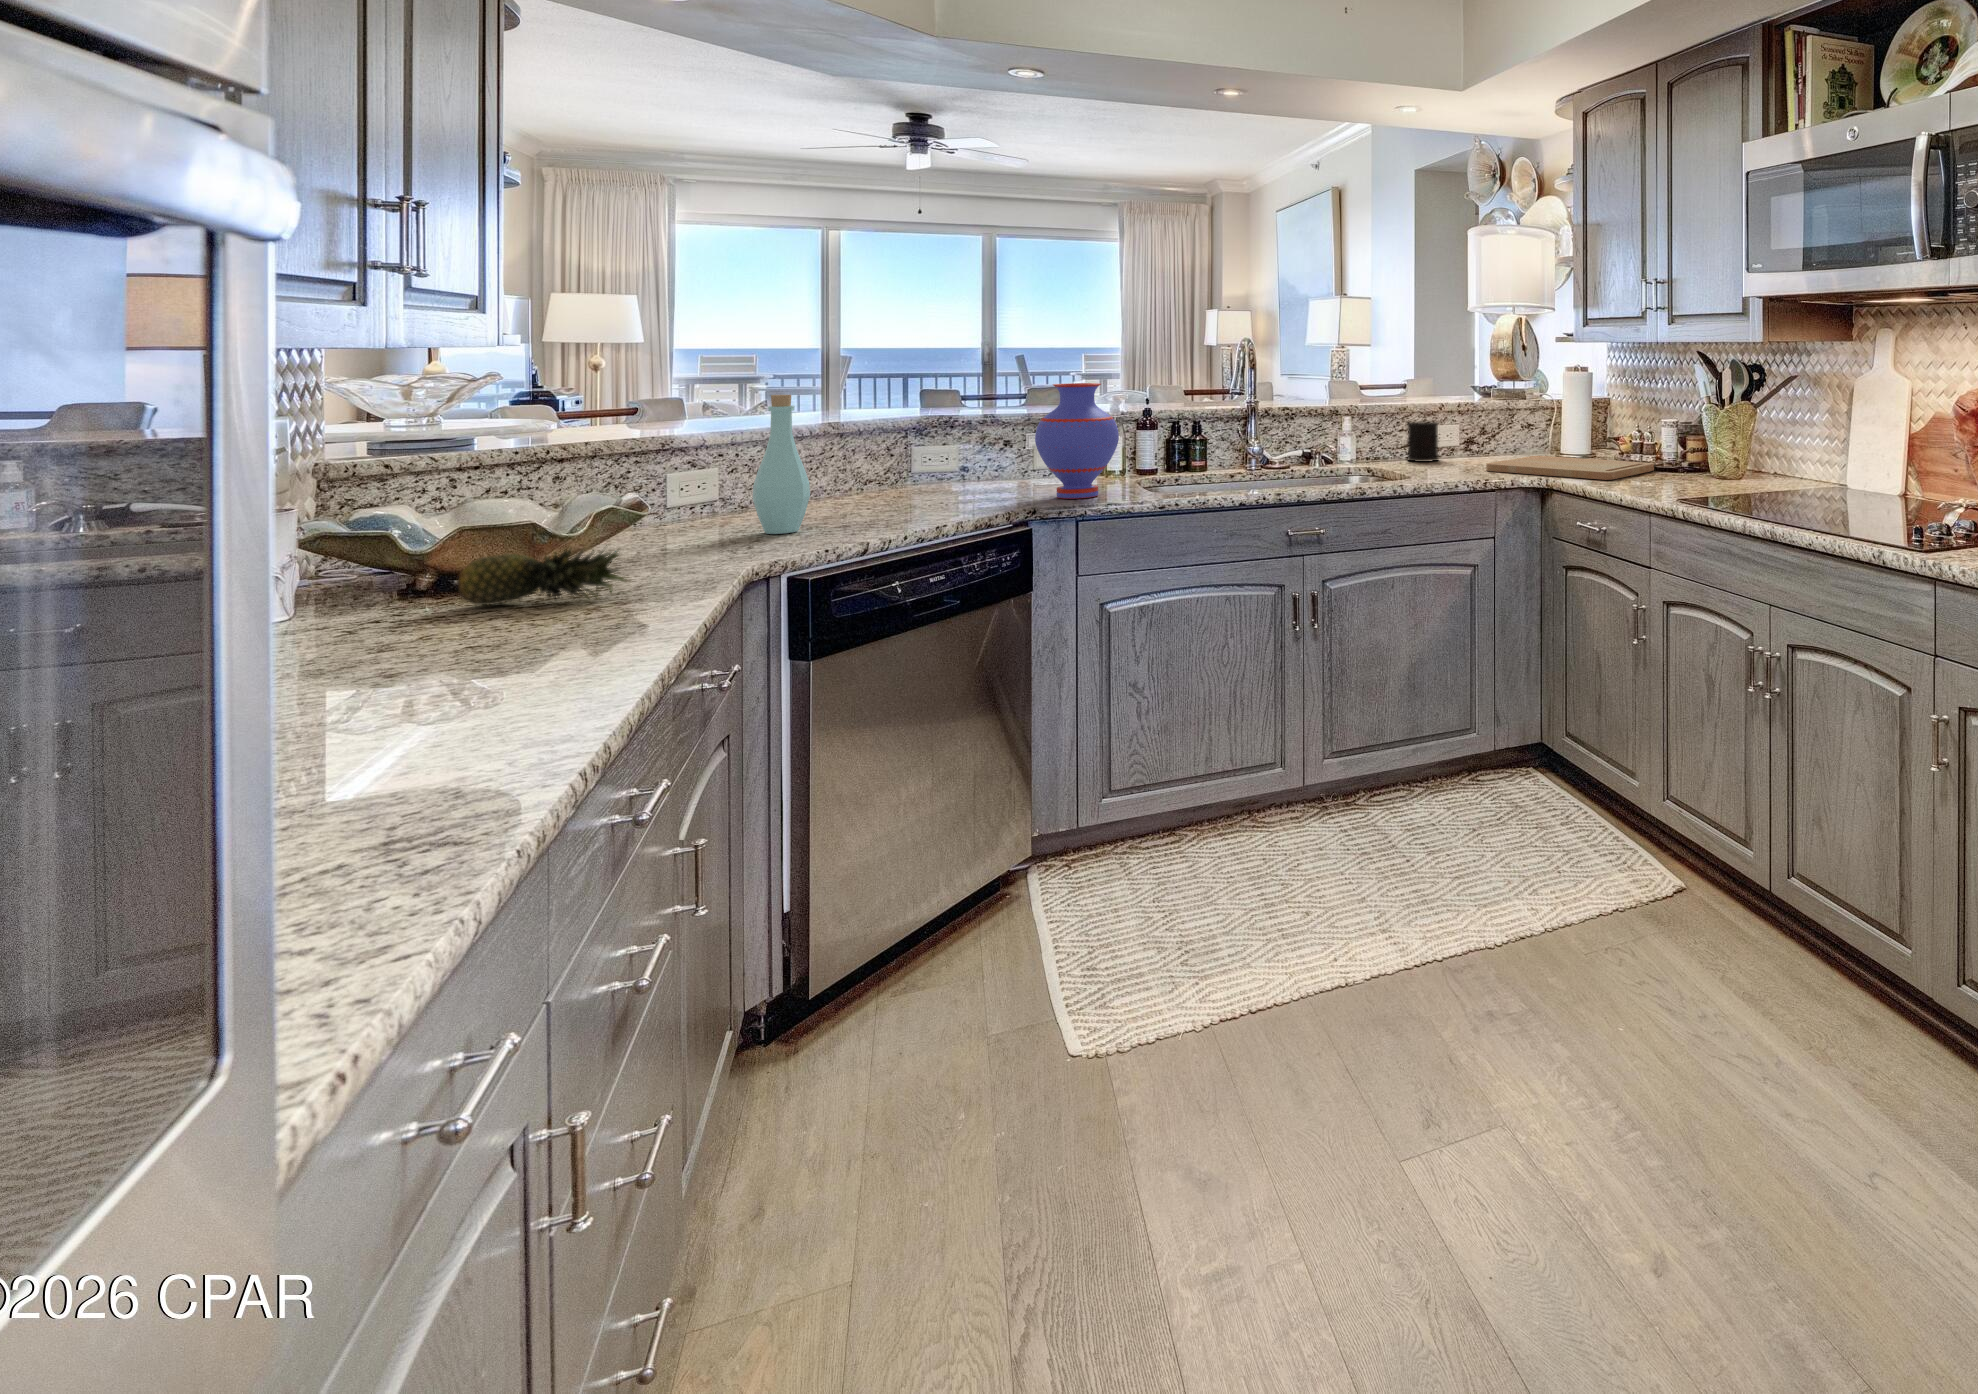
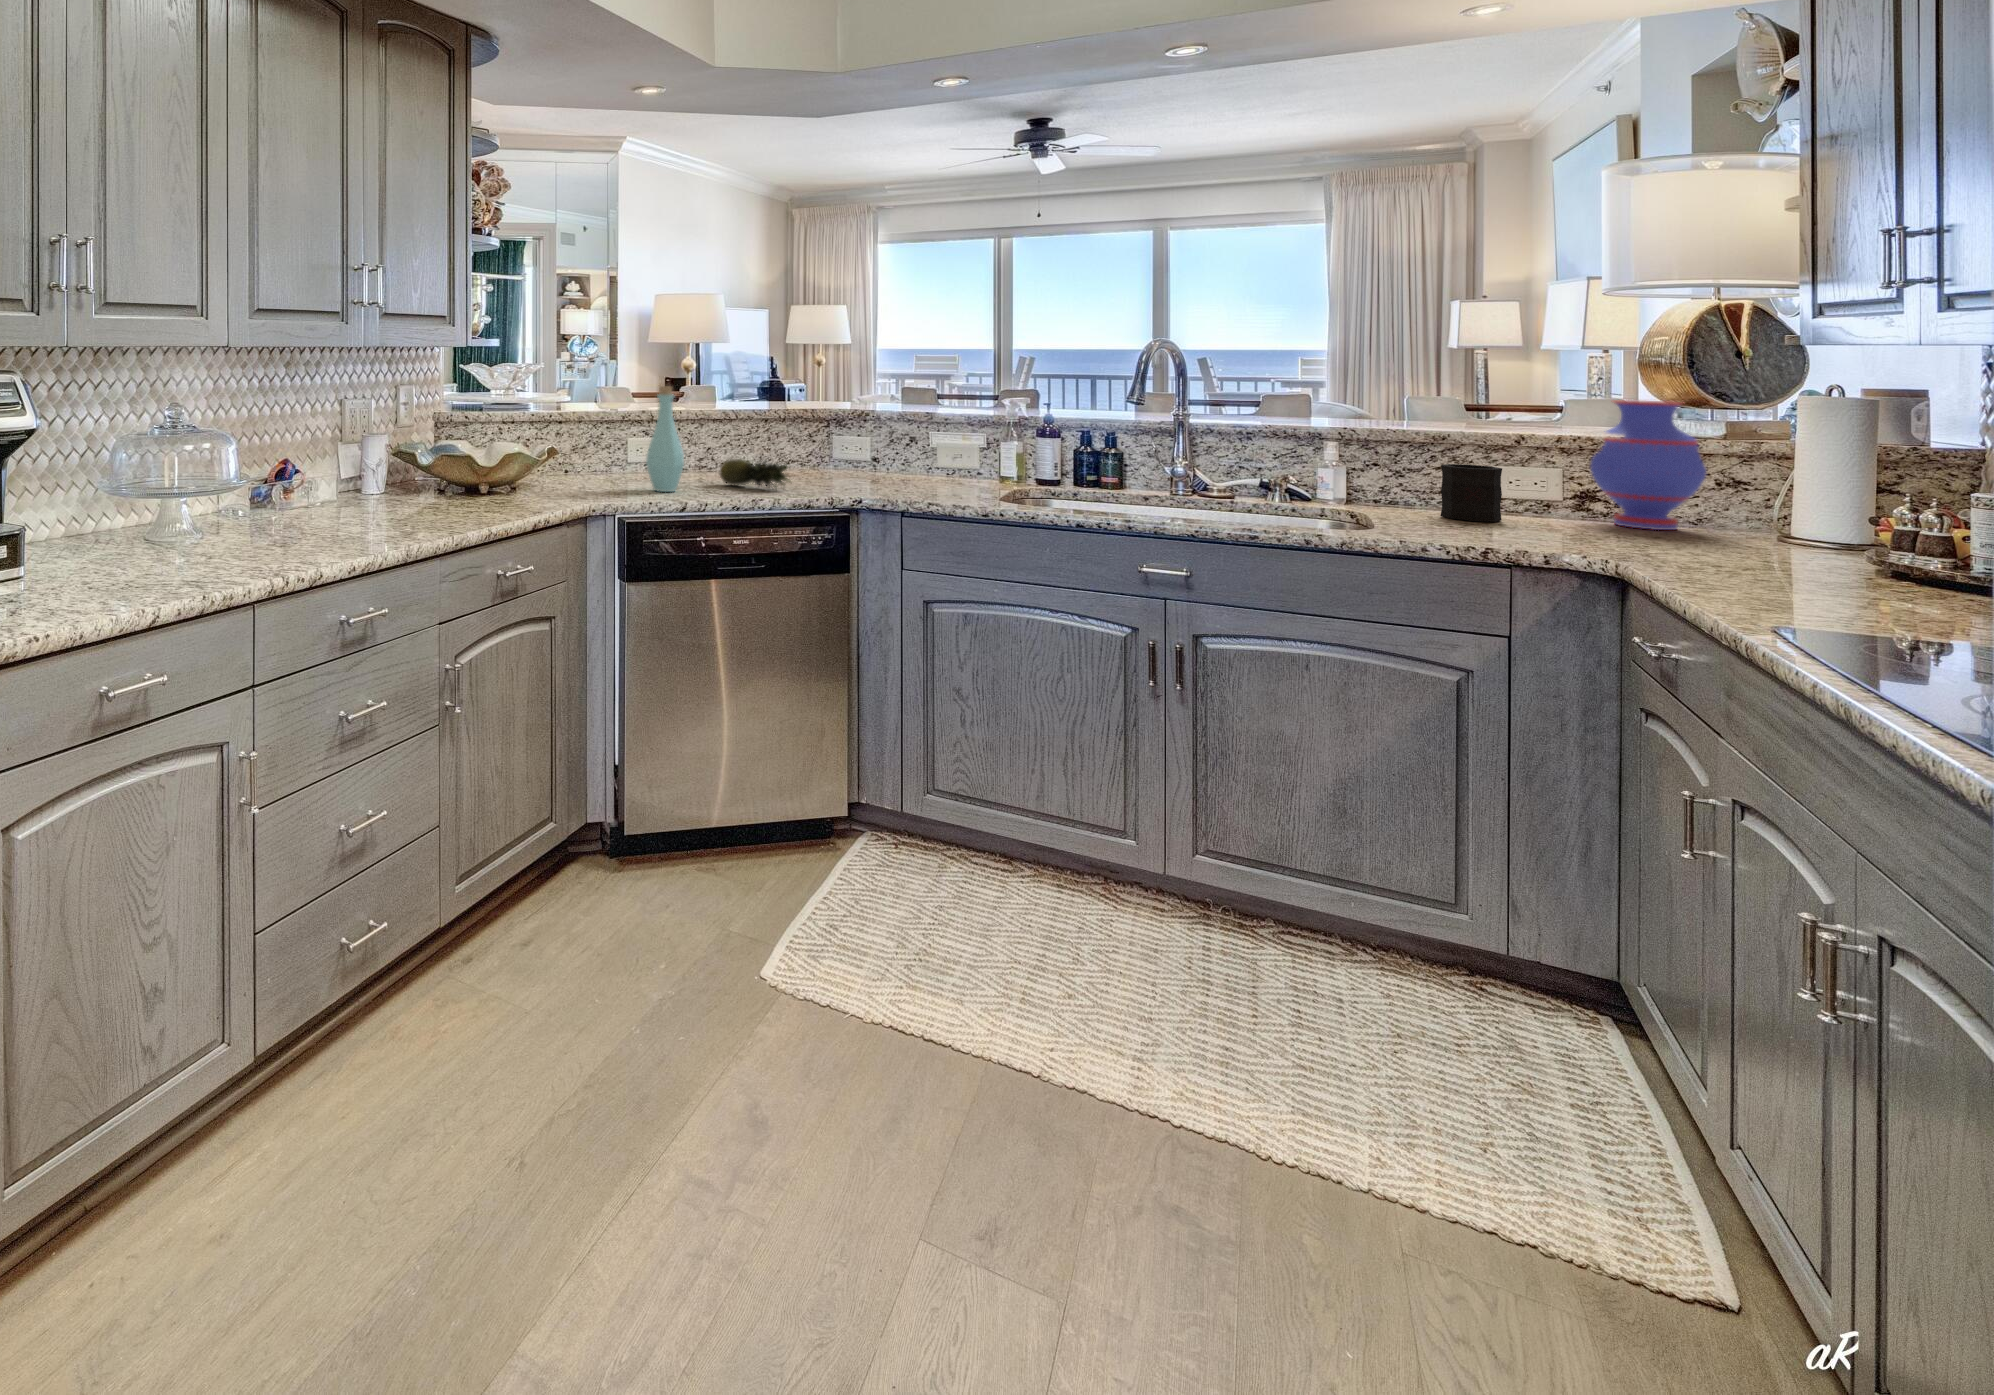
vase: present [1035,383,1119,499] -> present [1591,400,1706,530]
cutting board: present [1486,456,1654,480] -> none [1533,534,1920,594]
fruit: present [457,545,625,605] -> present [720,459,789,487]

